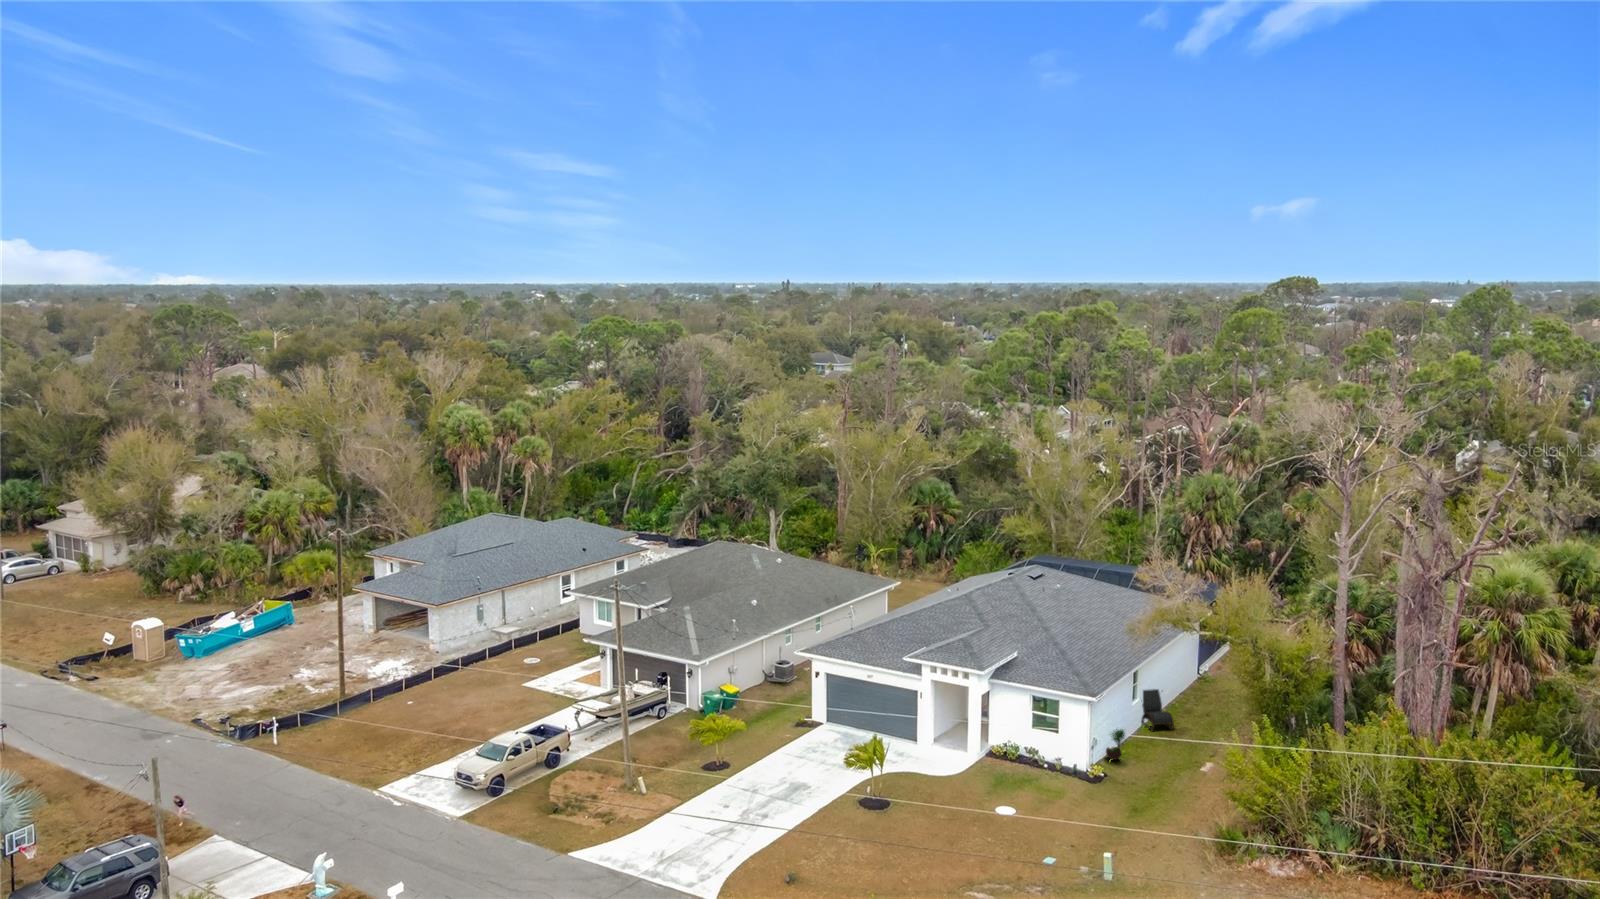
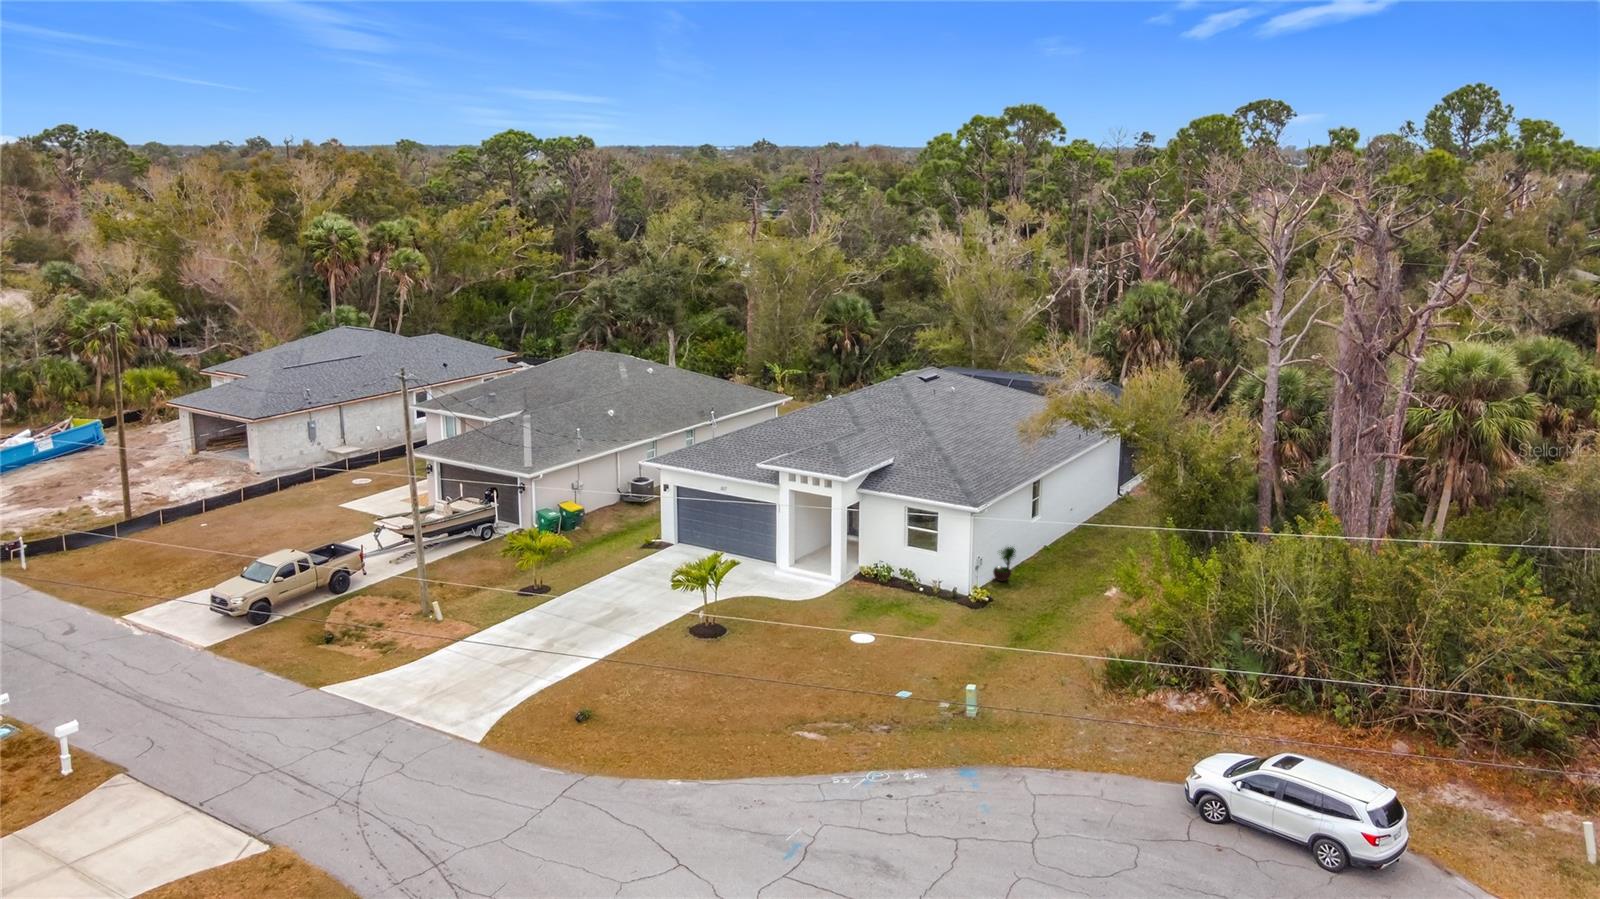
lounge chair: present [1141,689,1174,731] -> none [1041,504,1077,551]

